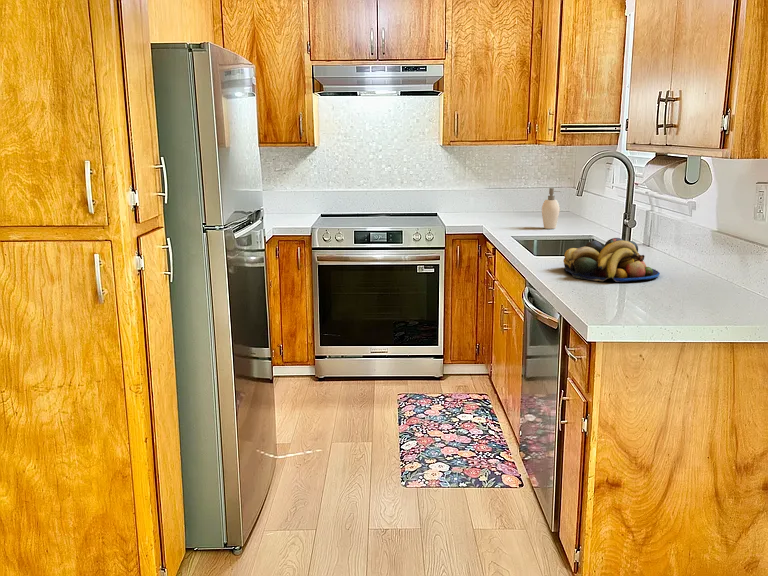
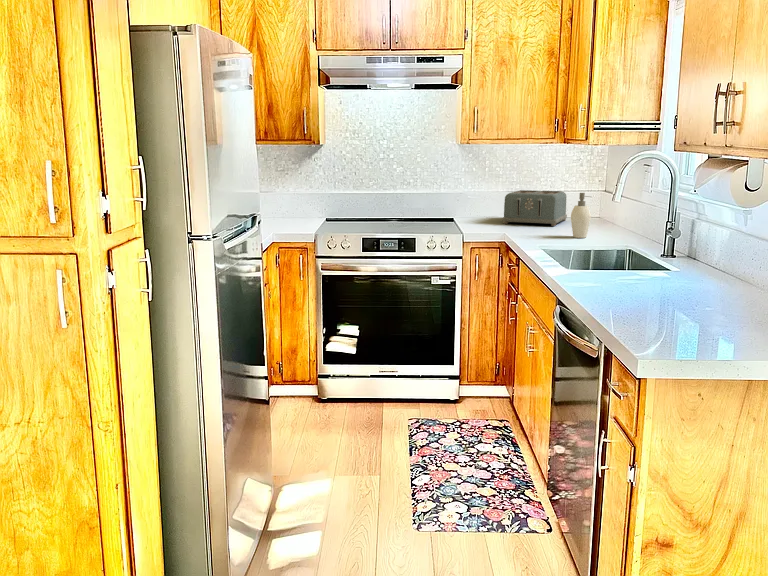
toaster: none [481,187,540,219] -> present [503,190,567,226]
fruit bowl: present [563,238,660,282] -> none [601,252,713,303]

